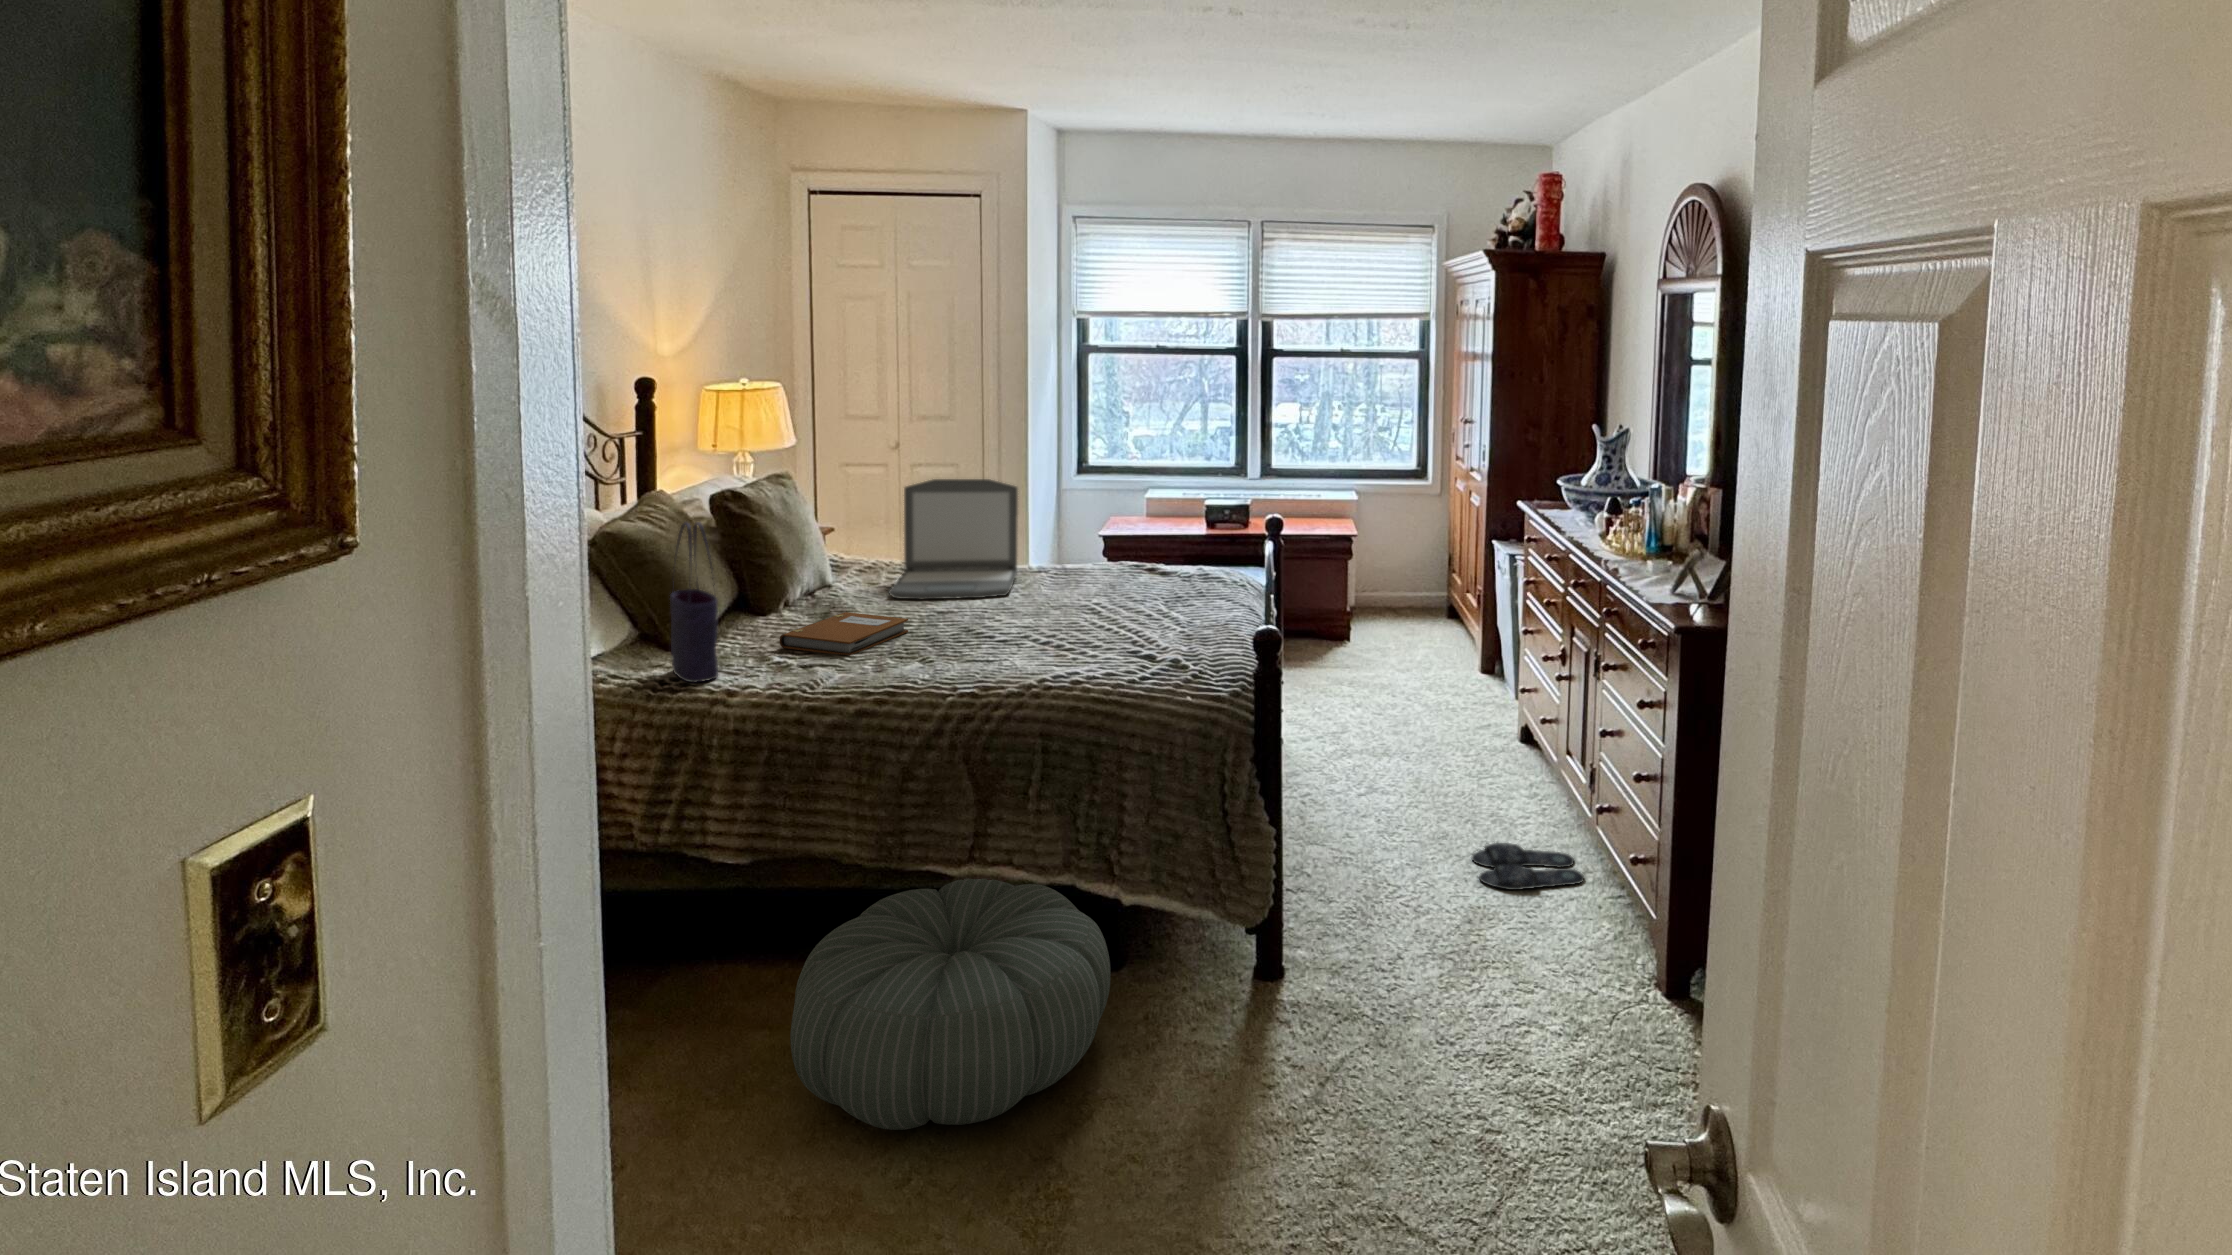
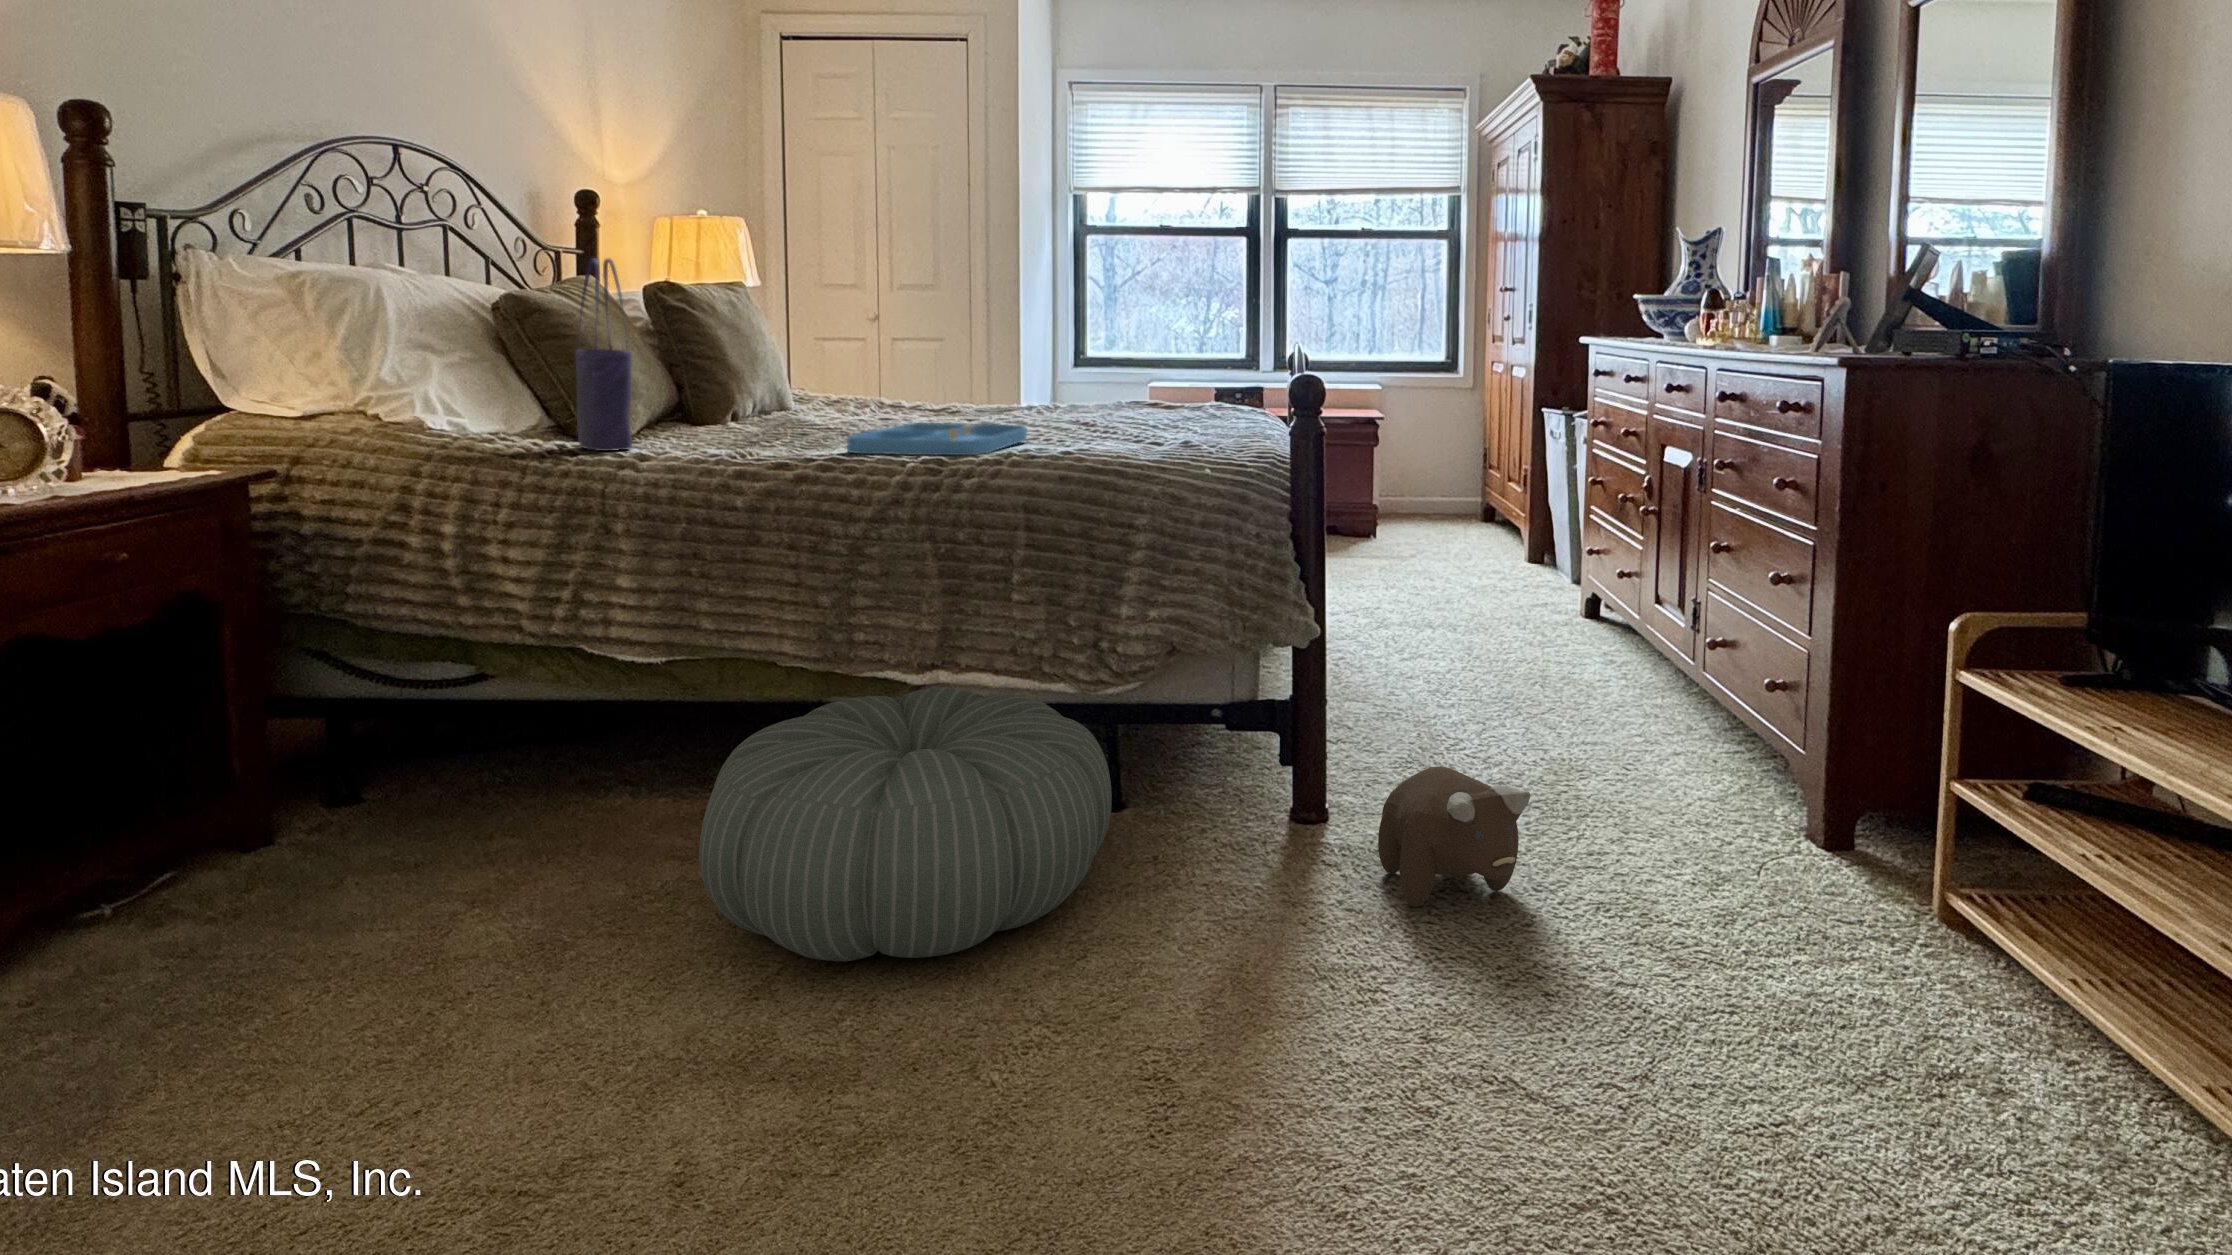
laptop: present [889,479,1018,599] -> none [850,301,1001,427]
notebook: present [780,612,908,655] -> none [713,415,868,445]
tray: none [896,631,1042,687] -> present [847,423,1027,455]
slippers: present [1472,843,1584,890] -> none [1549,704,1693,747]
plush toy: none [1318,946,1429,1062] -> present [1378,766,1530,907]

